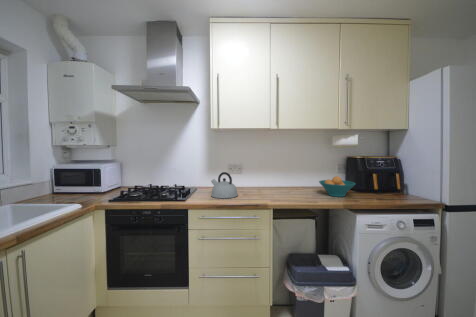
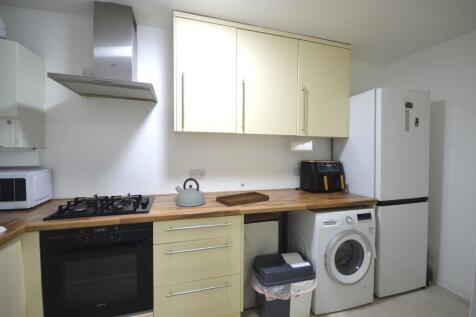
fruit bowl: present [319,176,355,197] -> none [281,179,313,198]
tray: none [249,179,304,201] -> present [216,184,269,207]

